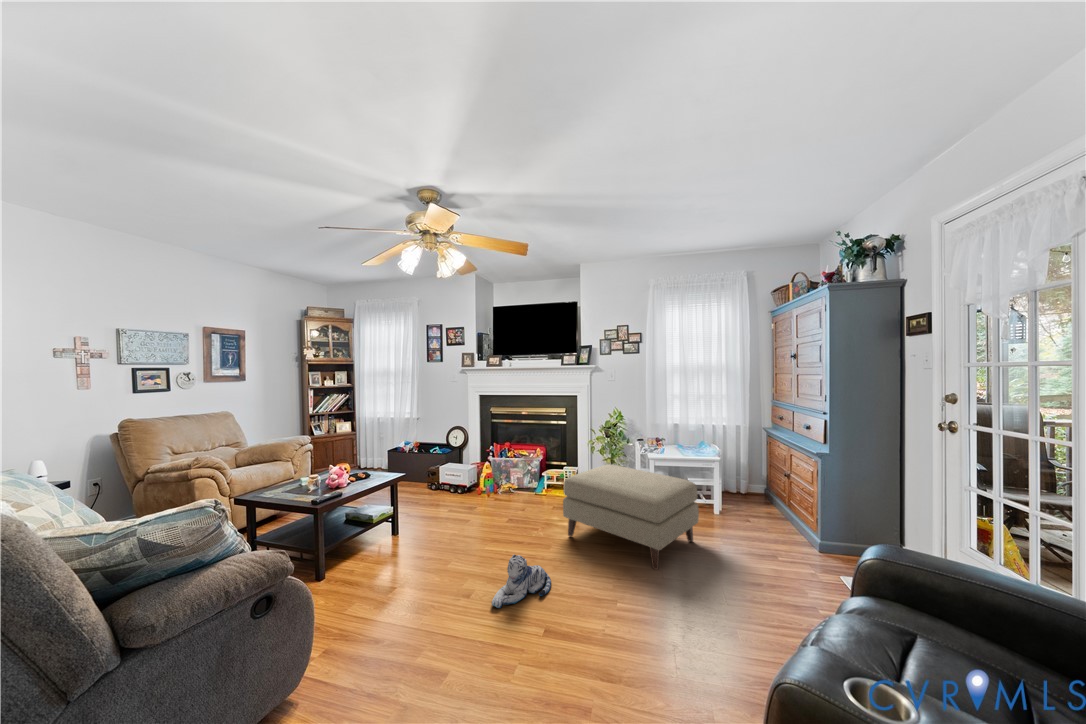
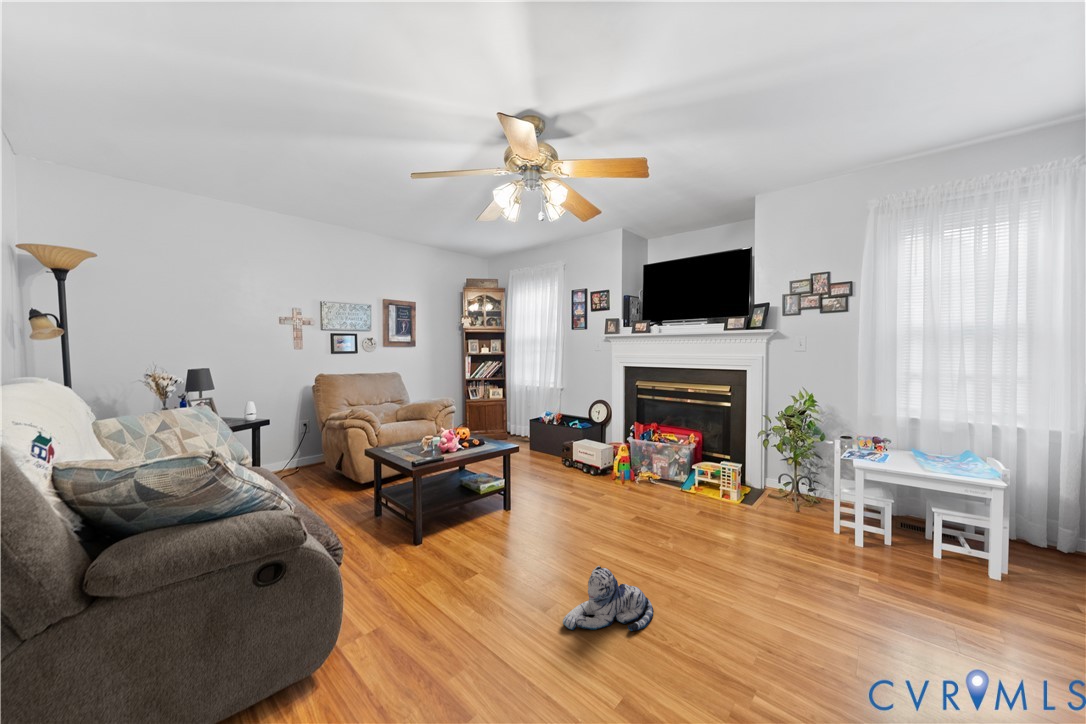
ottoman: present [563,464,699,570] -> none [697,467,939,646]

